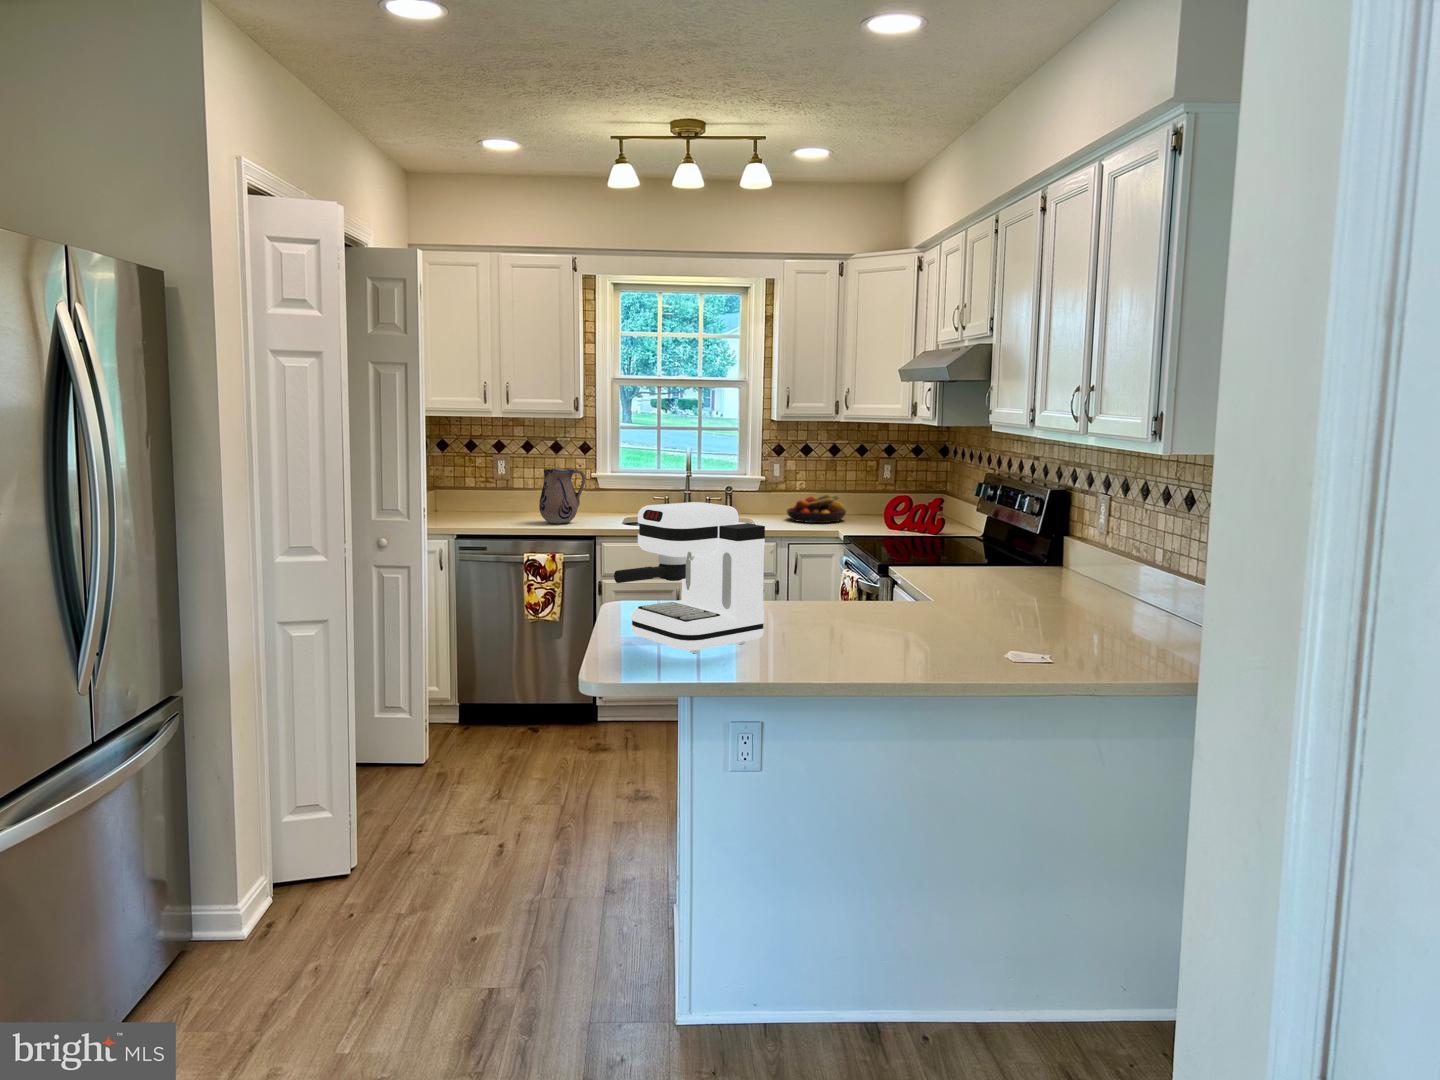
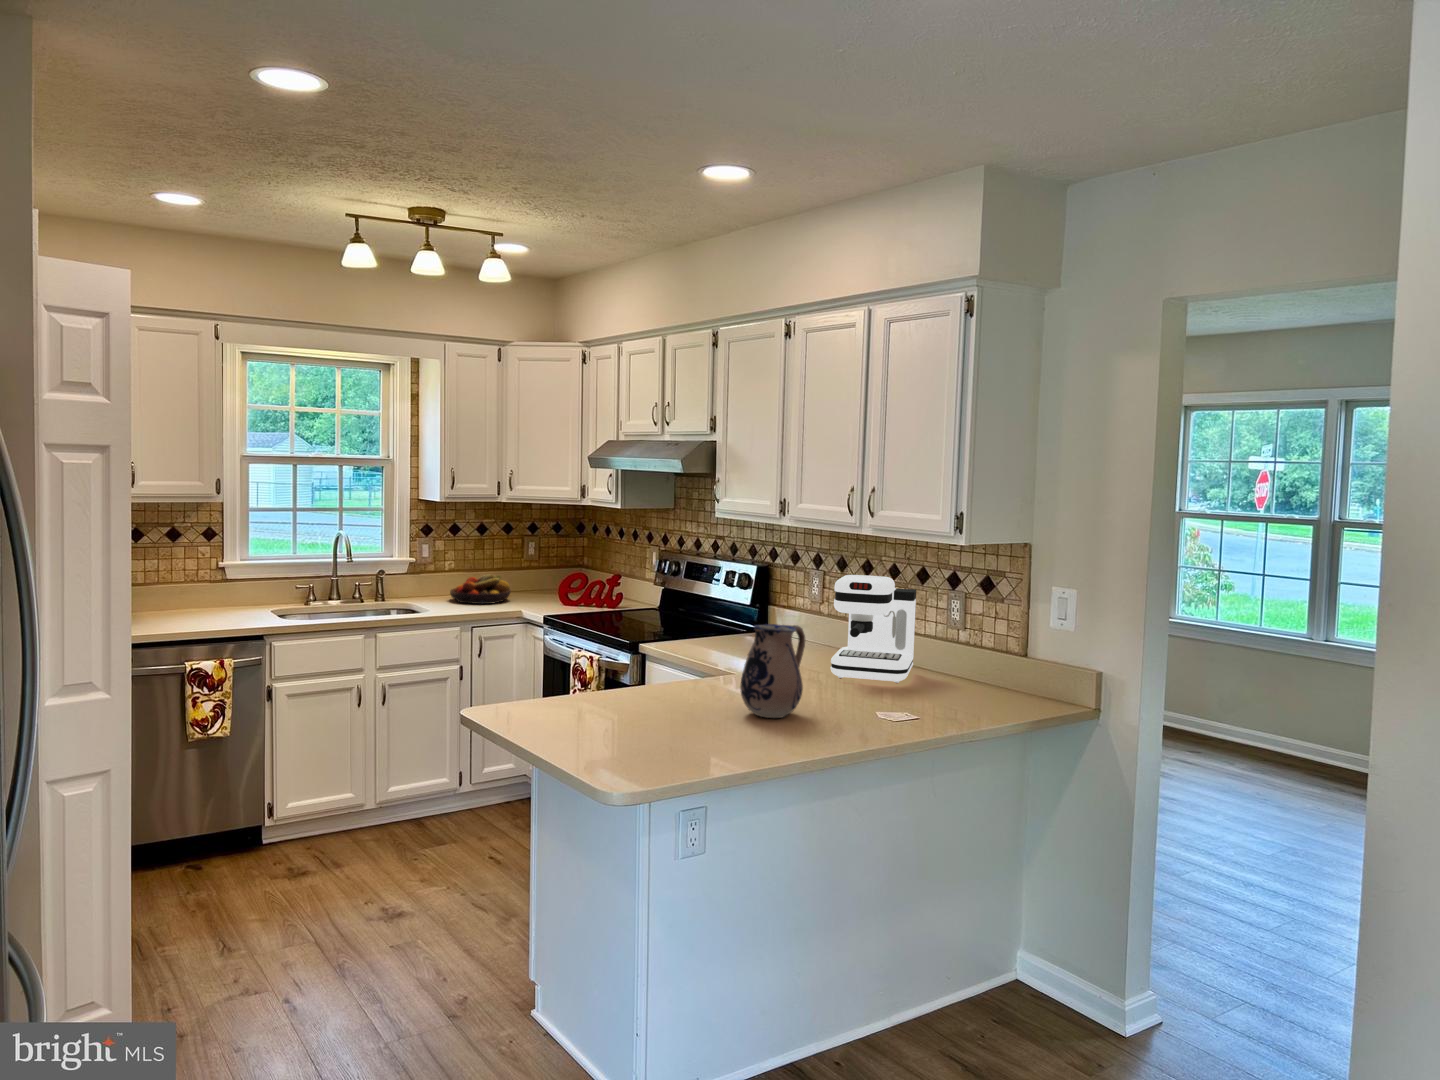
ceramic pitcher: present [539,468,585,524] -> present [740,624,805,718]
coffee maker: present [614,502,765,653] -> present [831,575,916,683]

